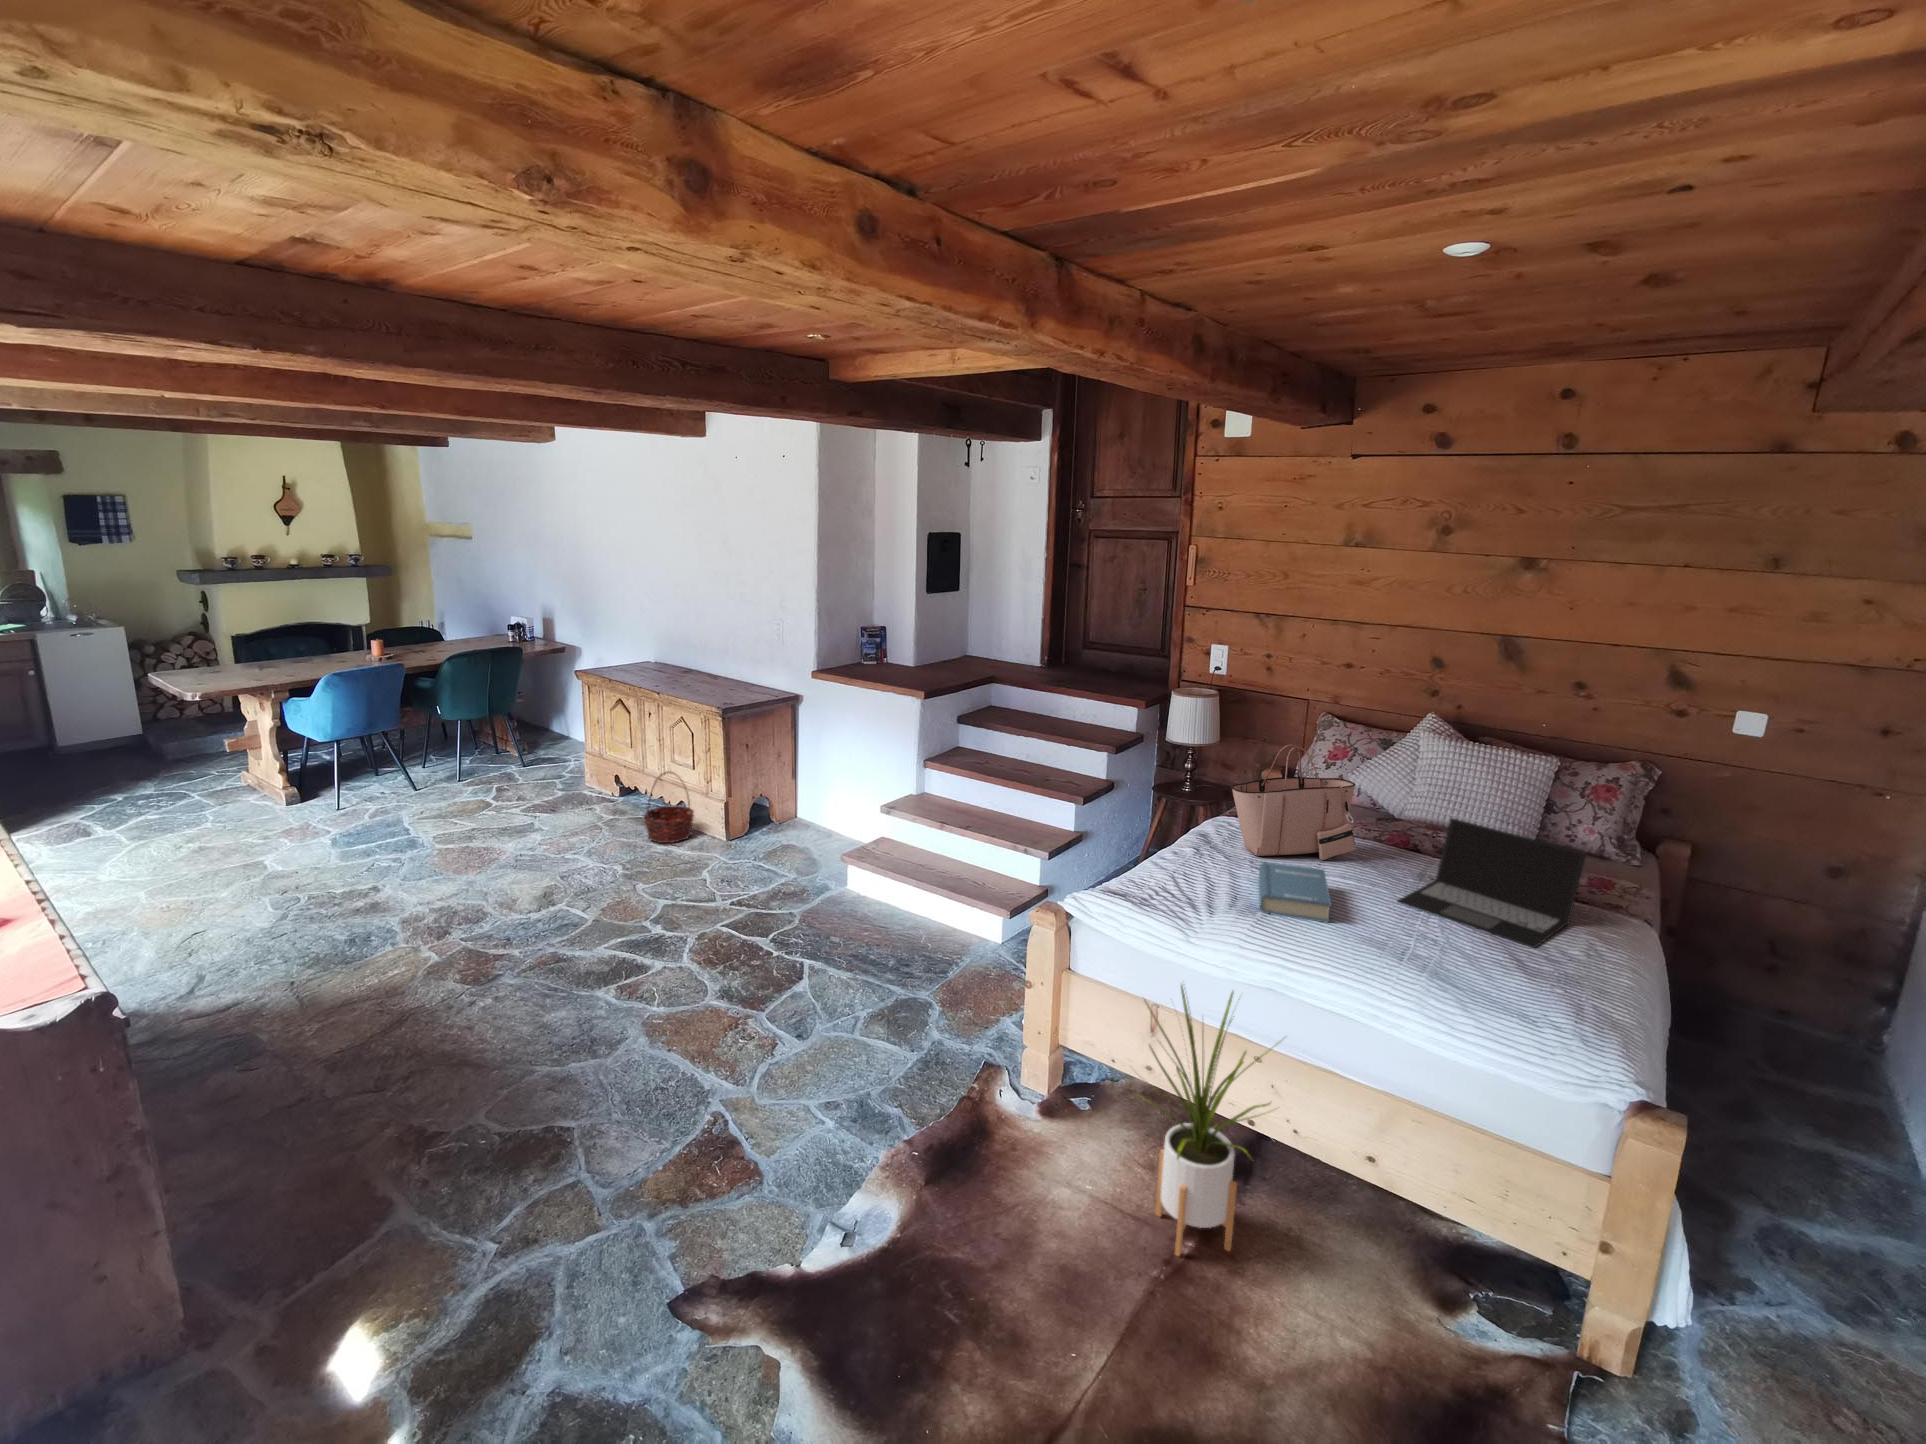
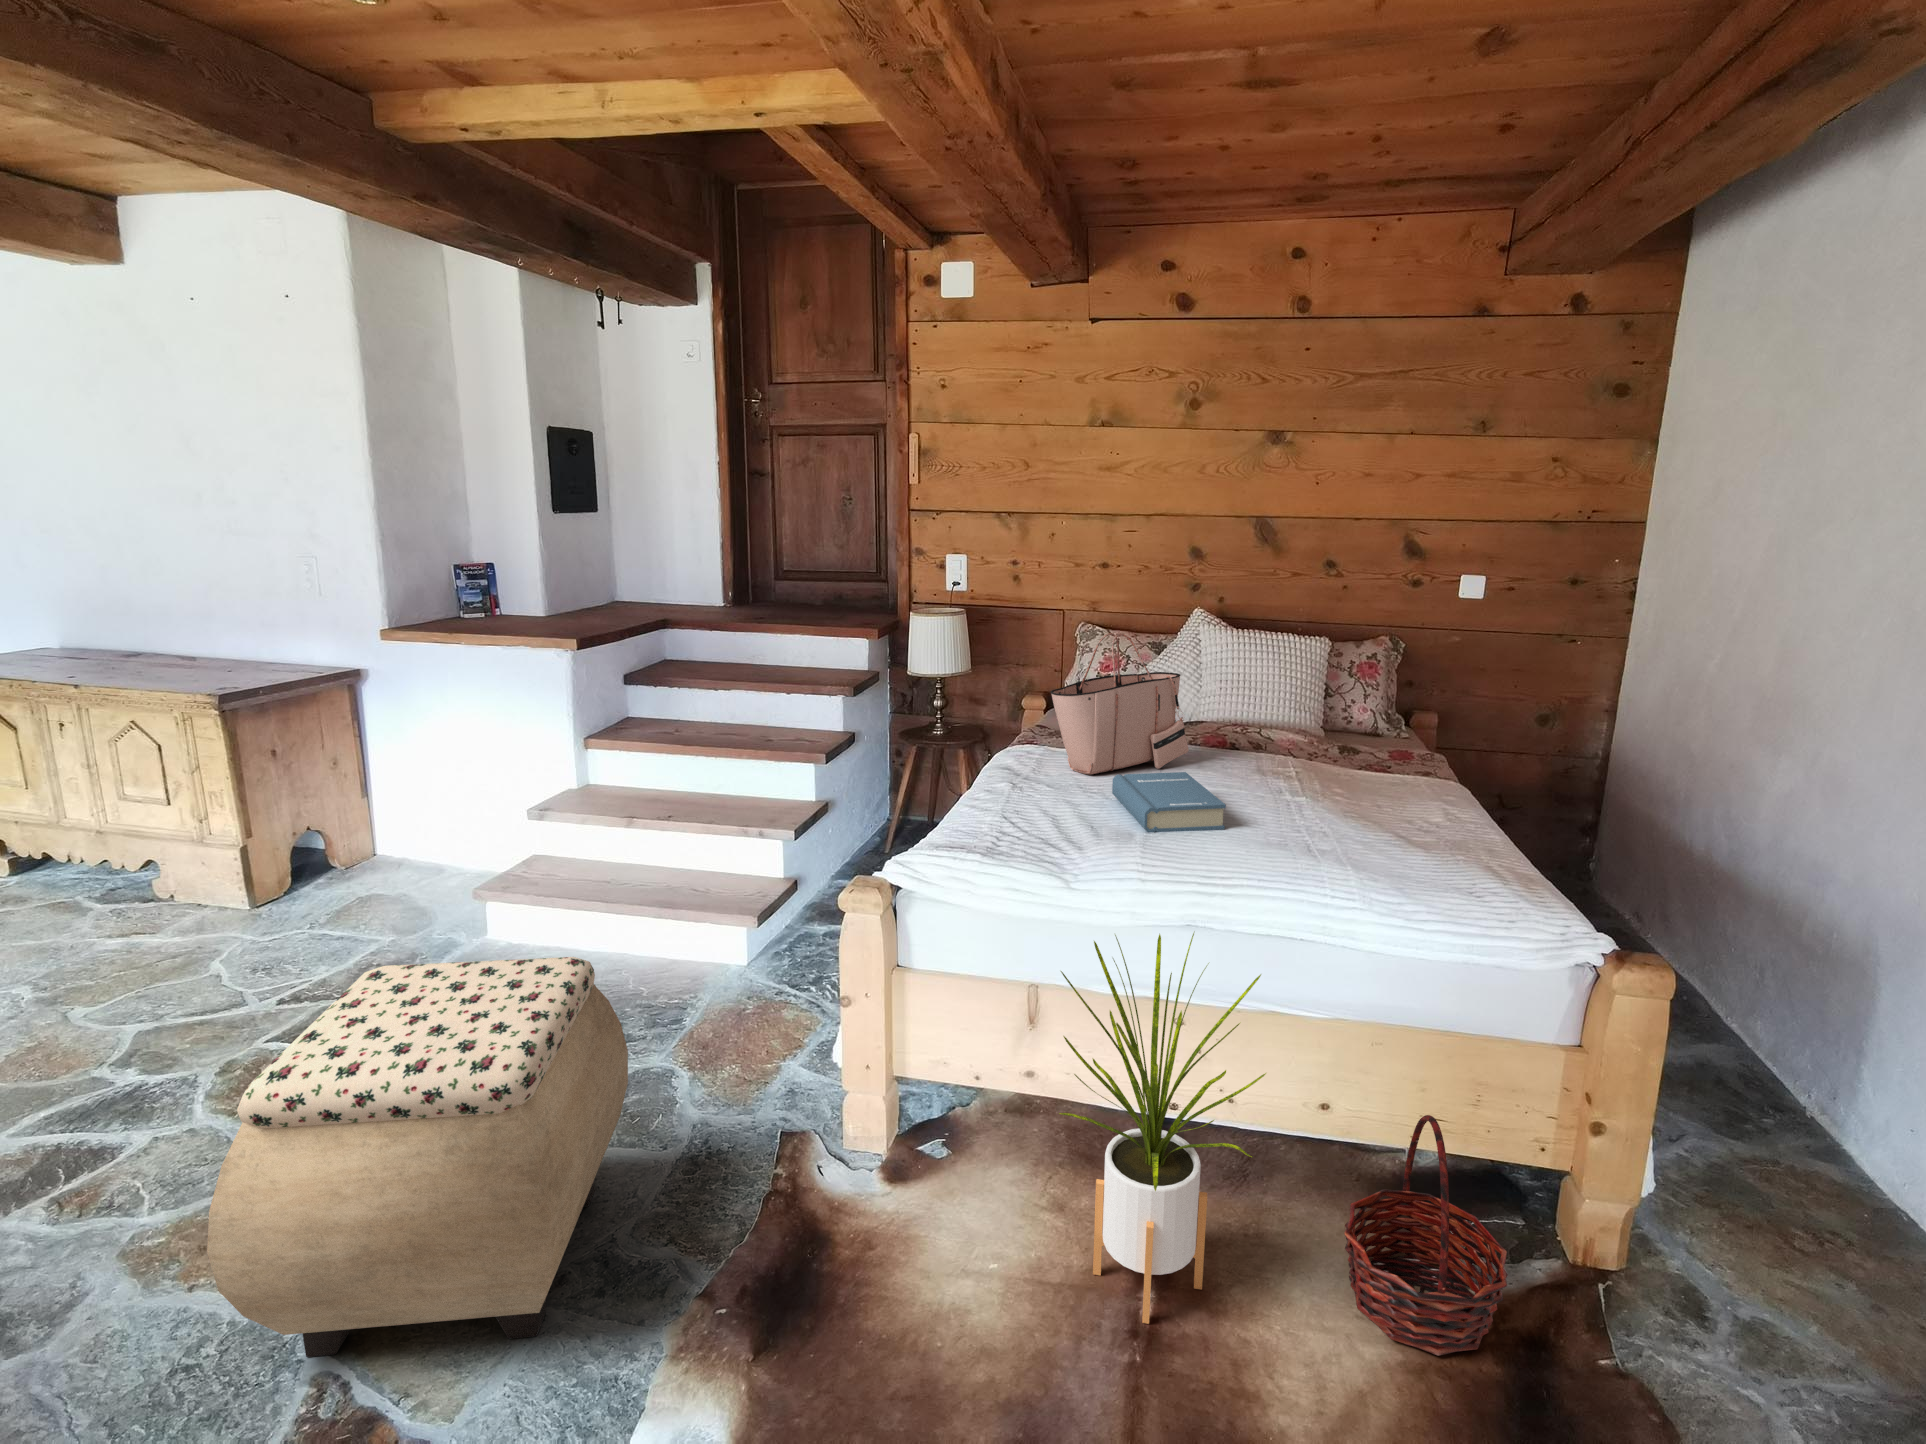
basket: present [644,771,694,843] -> present [1344,1115,1508,1356]
laptop: present [1398,818,1586,948] -> none [1266,696,1435,817]
ottoman: none [676,900,895,1130] -> present [207,957,628,1357]

